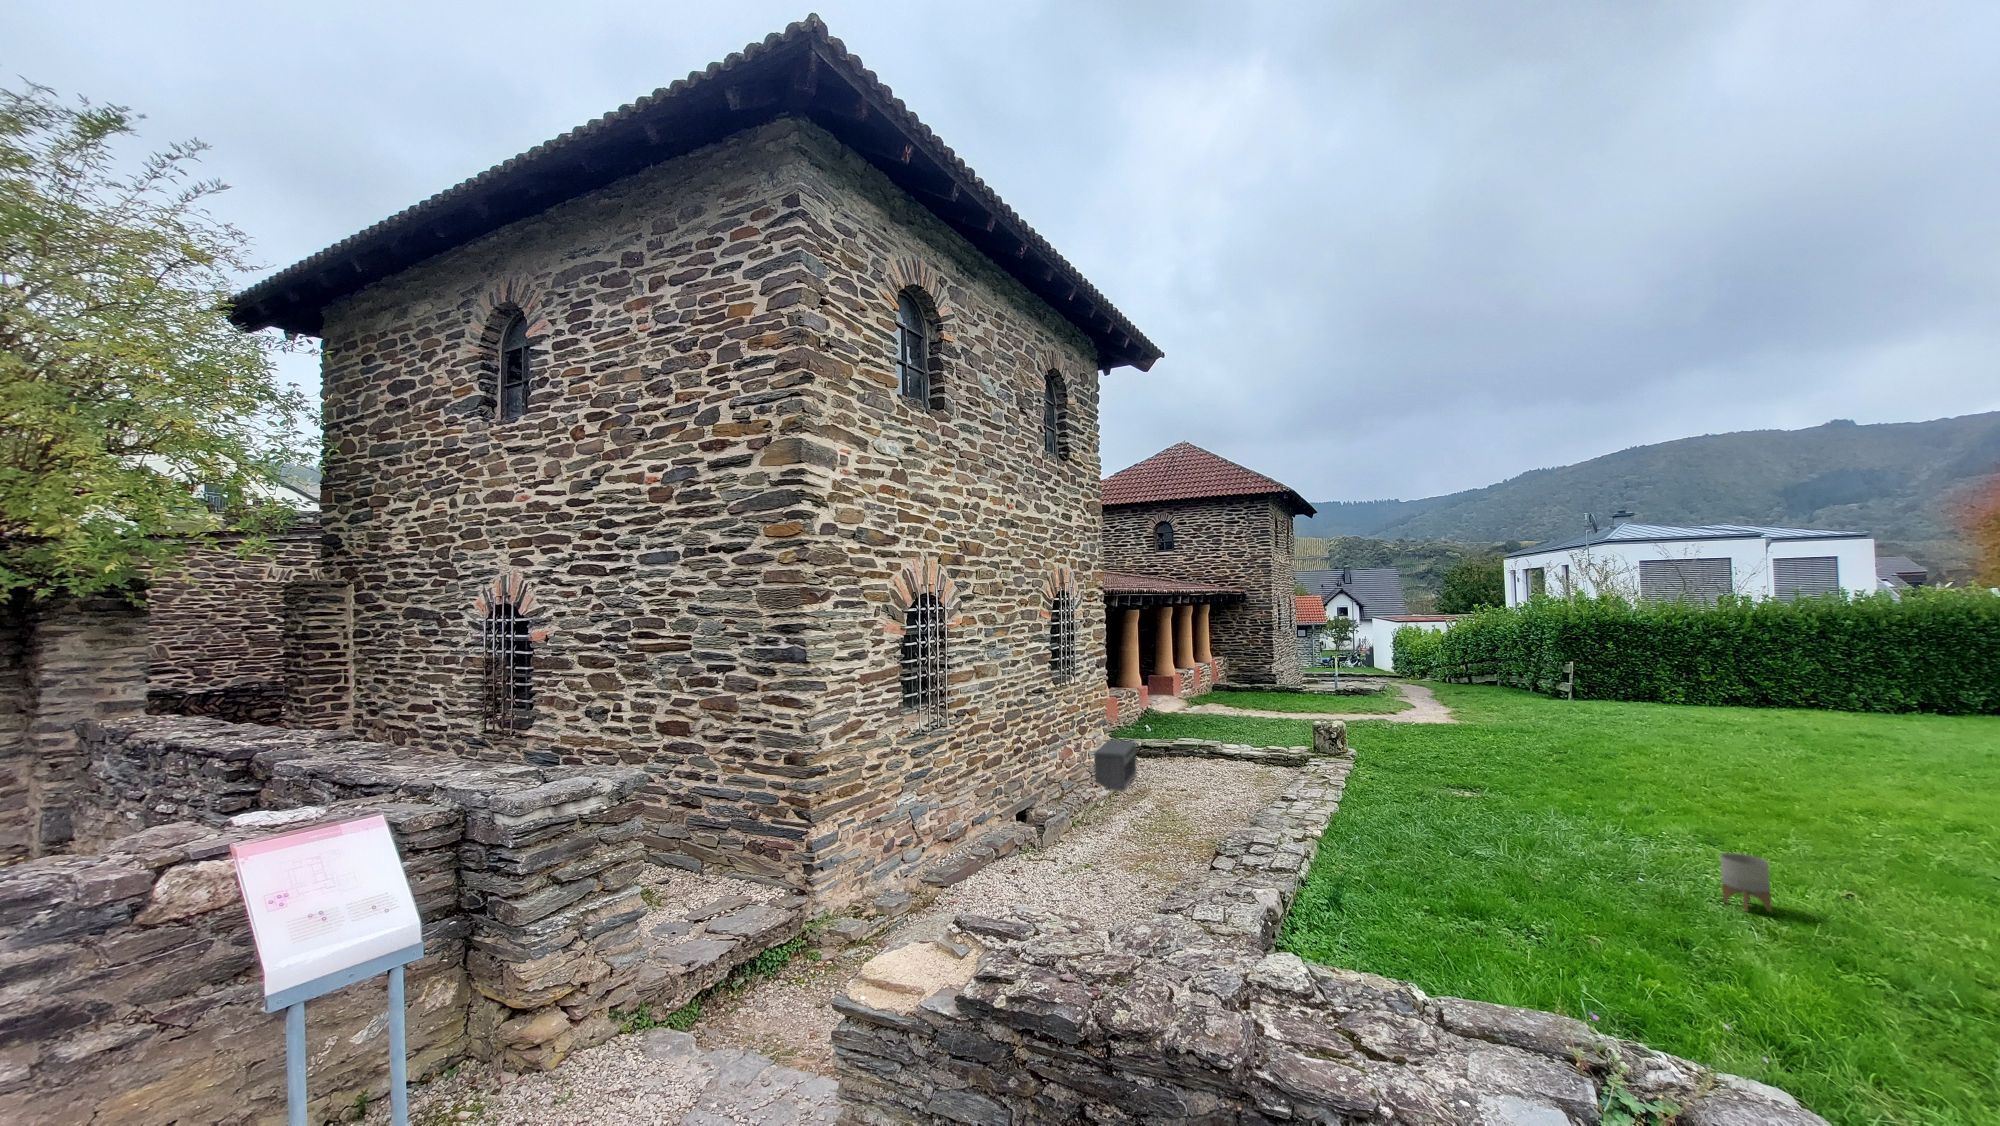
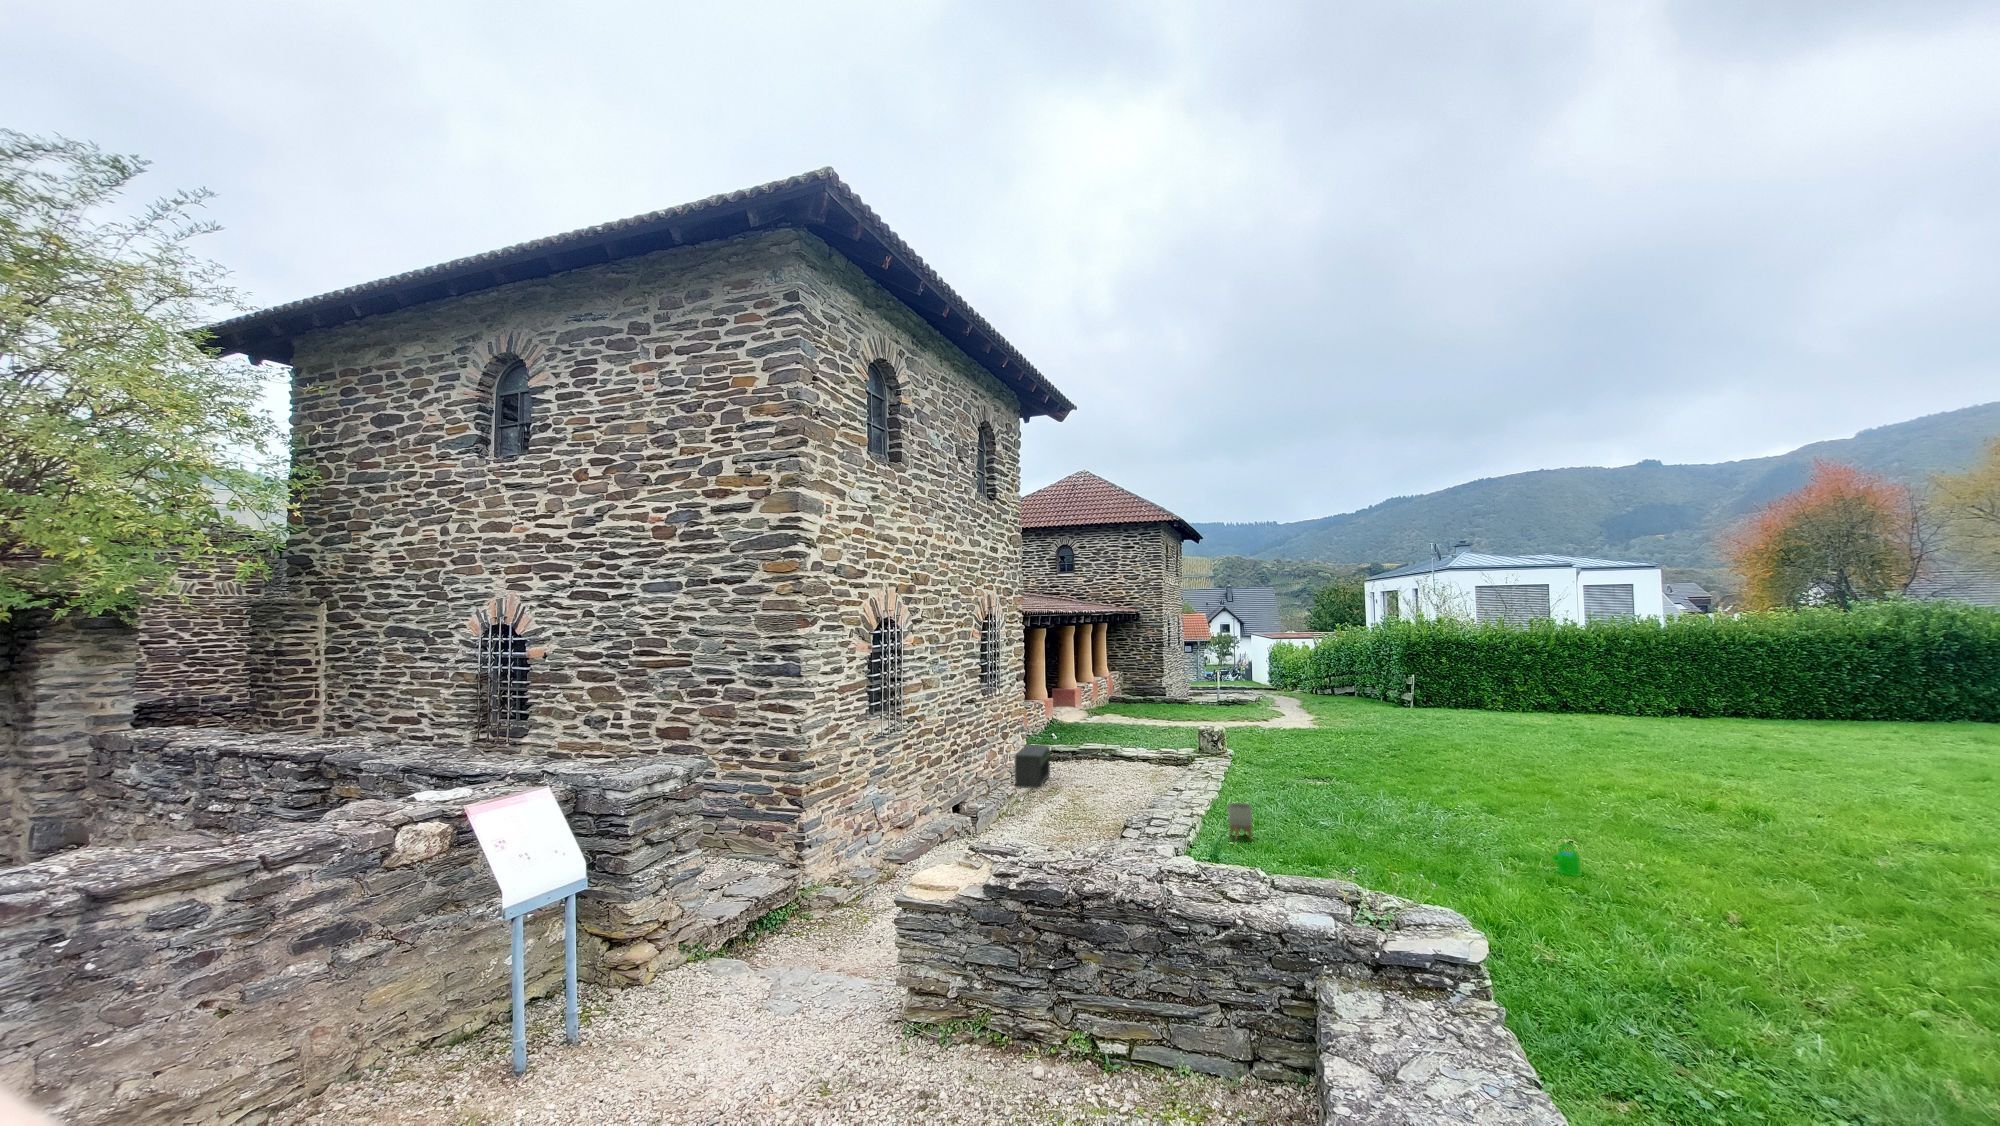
planter: present [1720,853,1772,912] -> present [1228,803,1252,839]
watering can: none [1860,912,1911,961] -> present [1552,844,1581,876]

